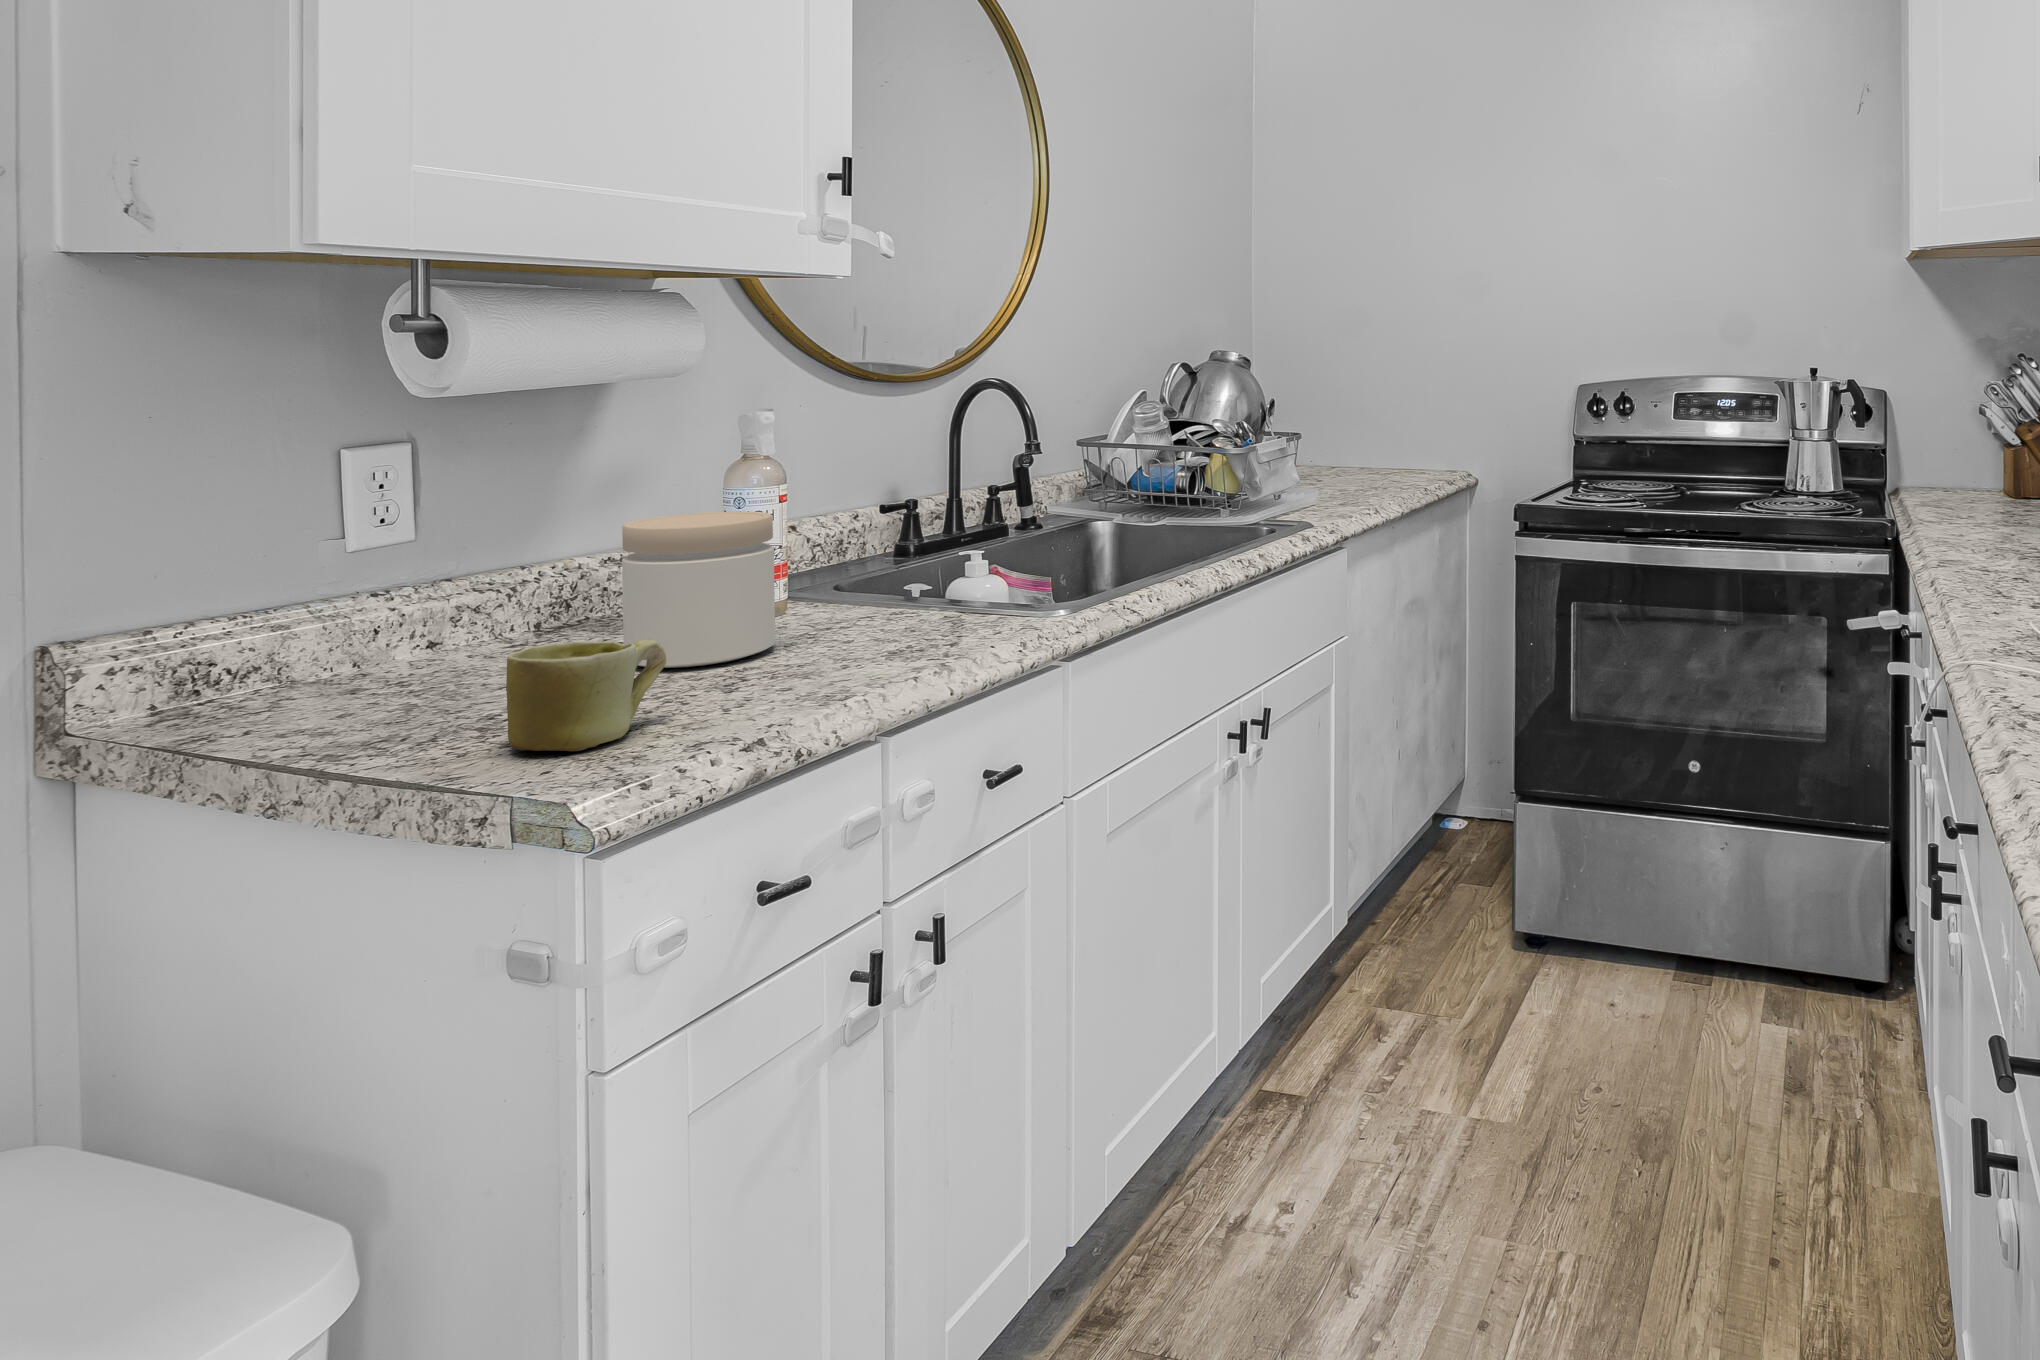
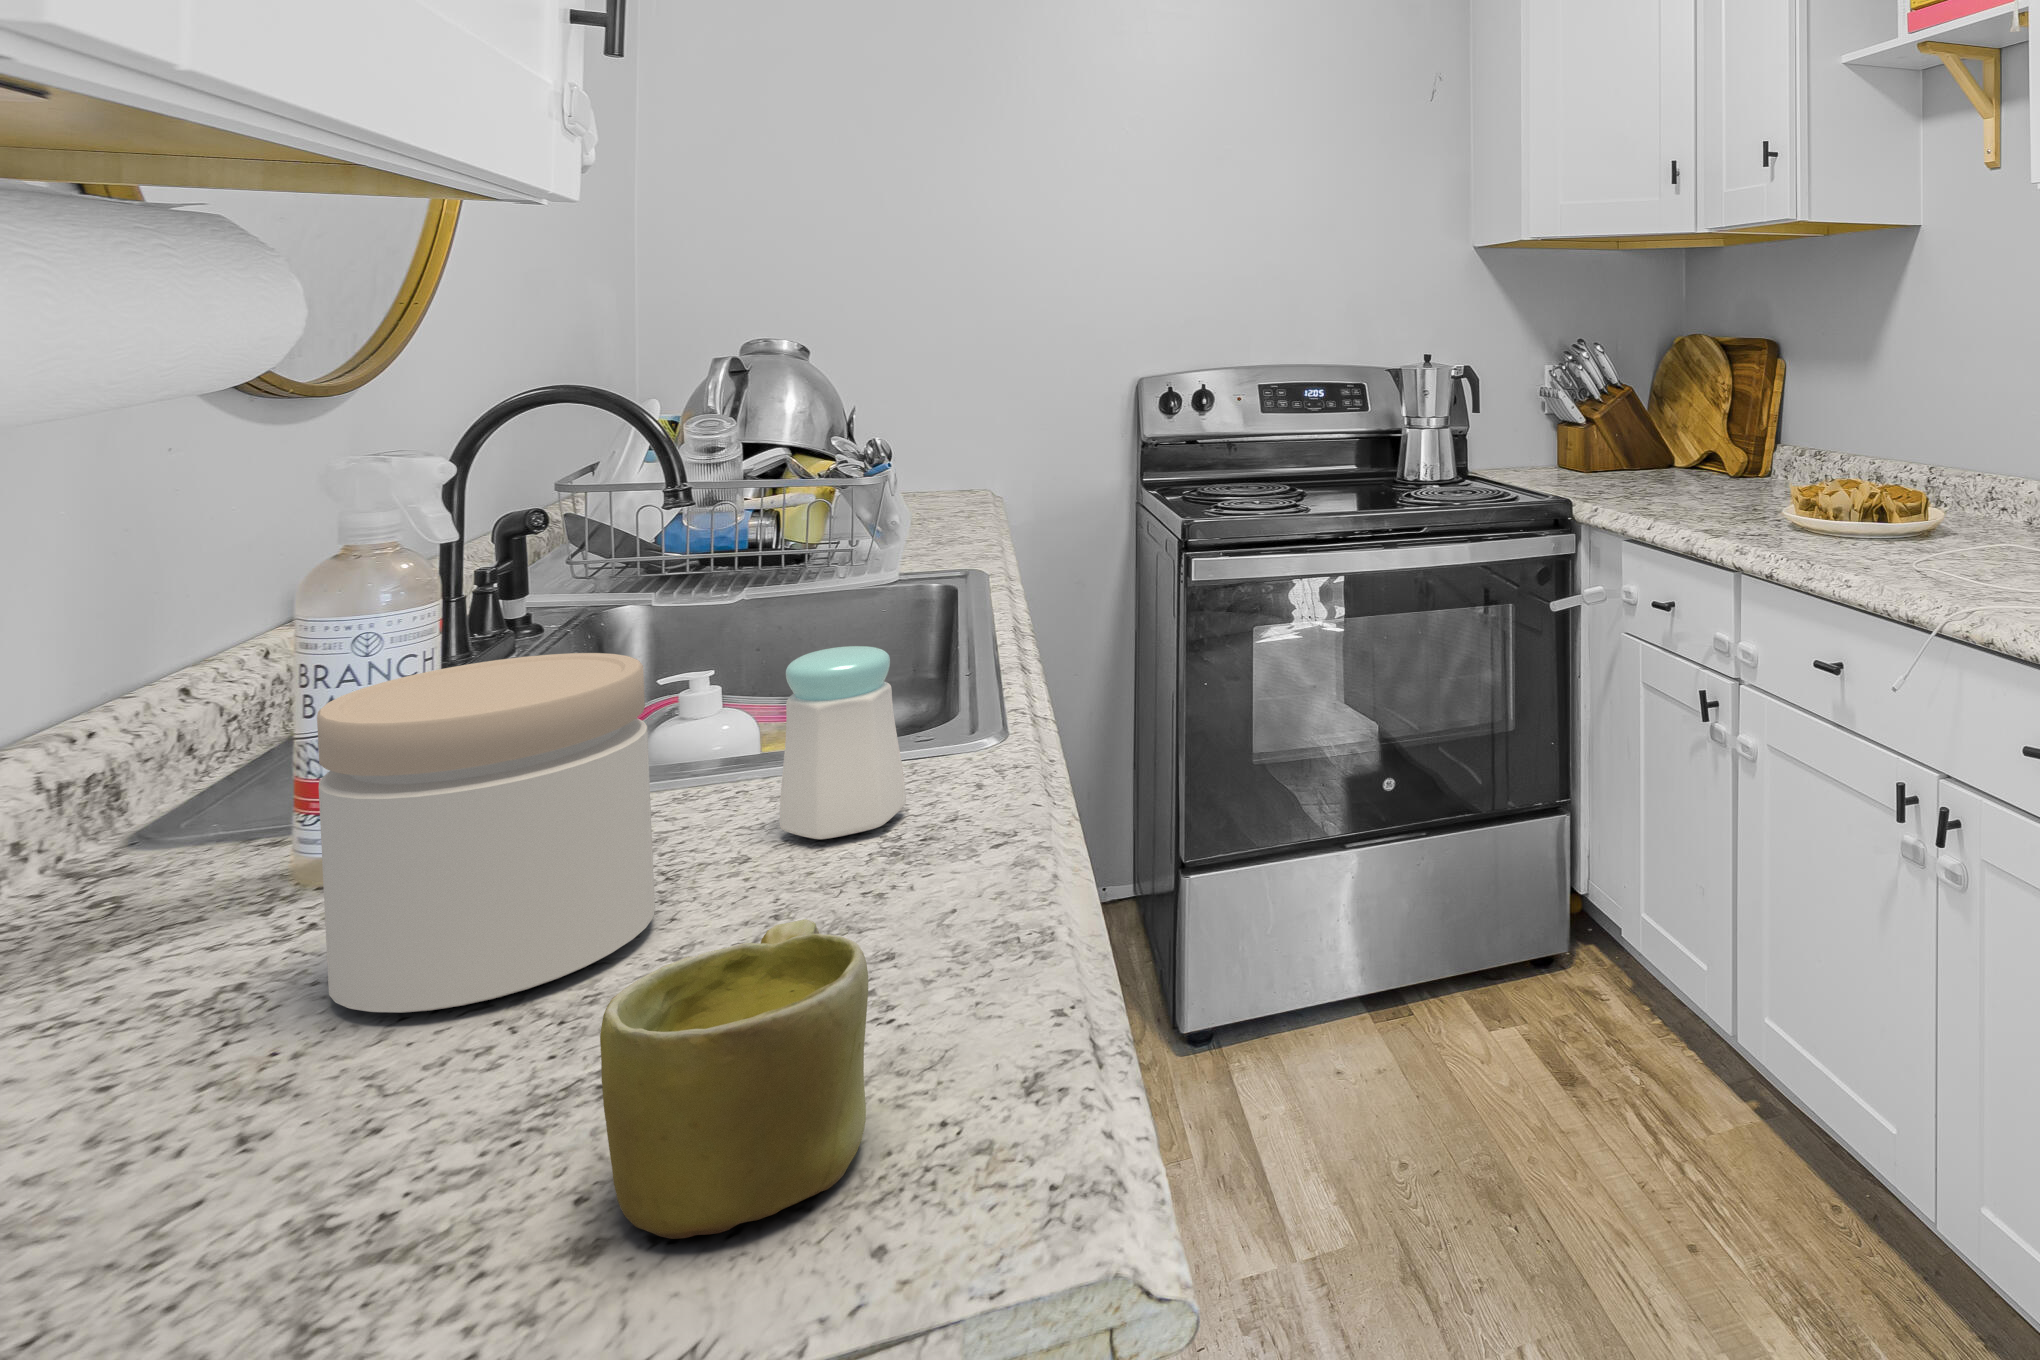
salt shaker: none [876,533,942,640] -> present [780,646,906,839]

